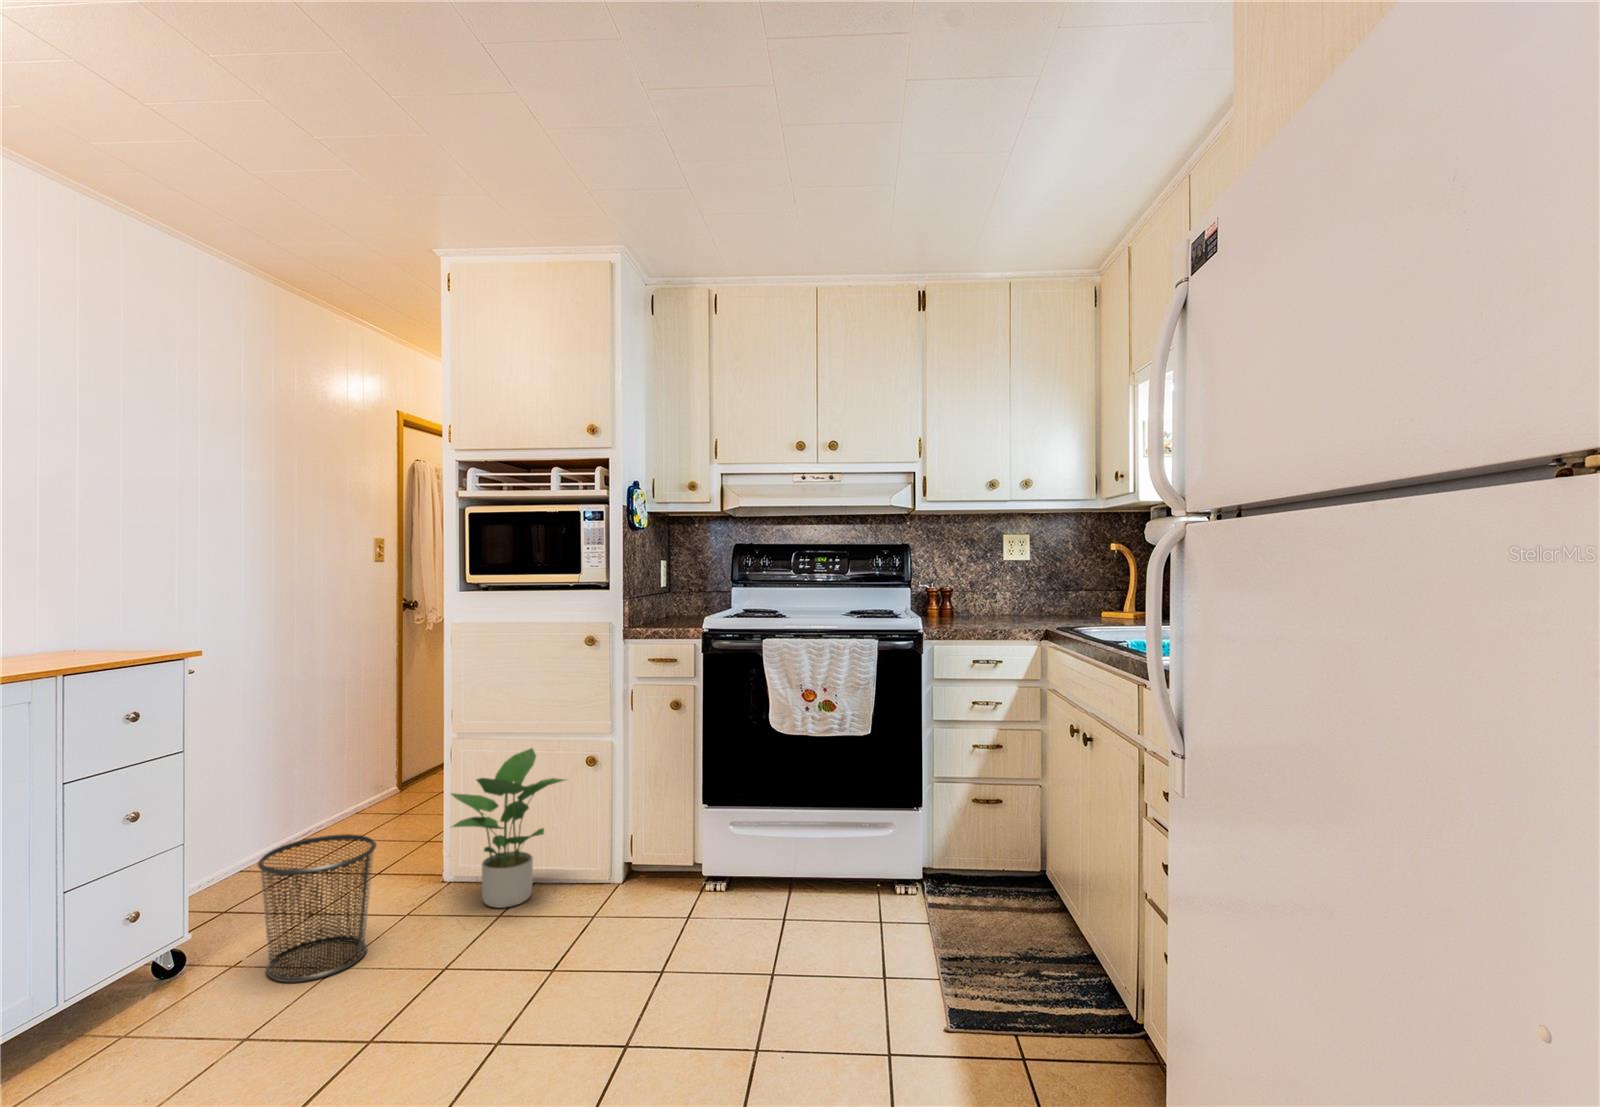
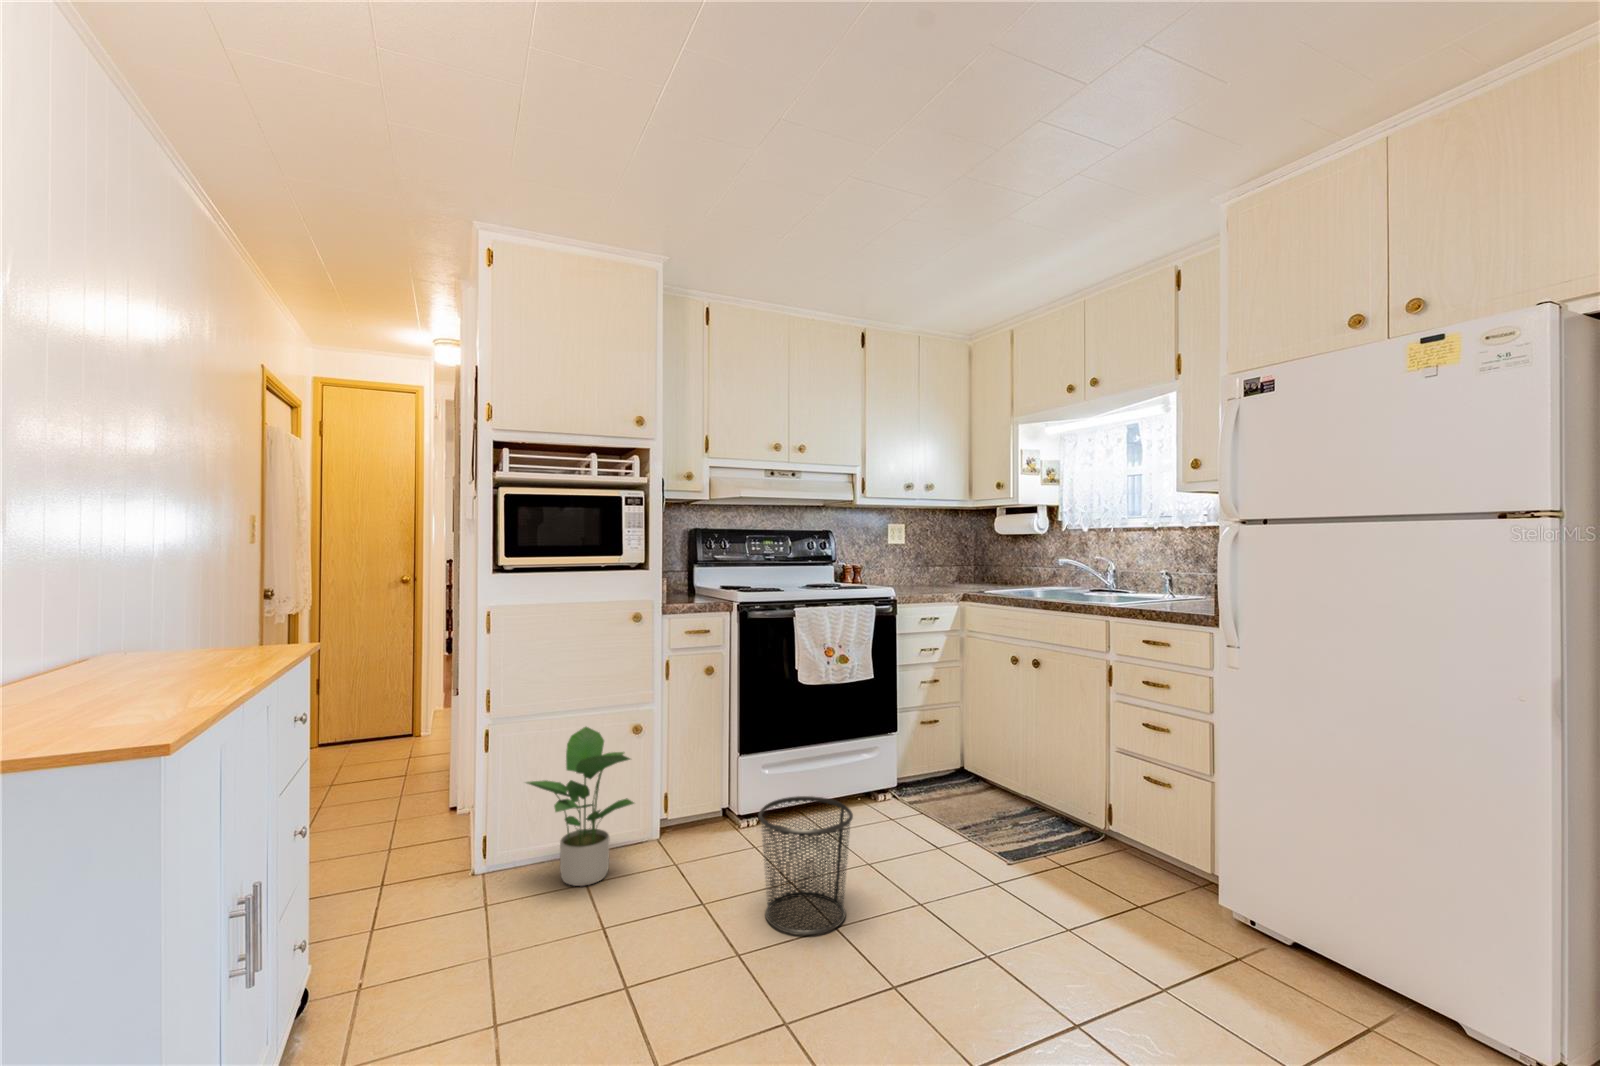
waste bin: present [258,834,376,982] -> present [758,796,853,935]

